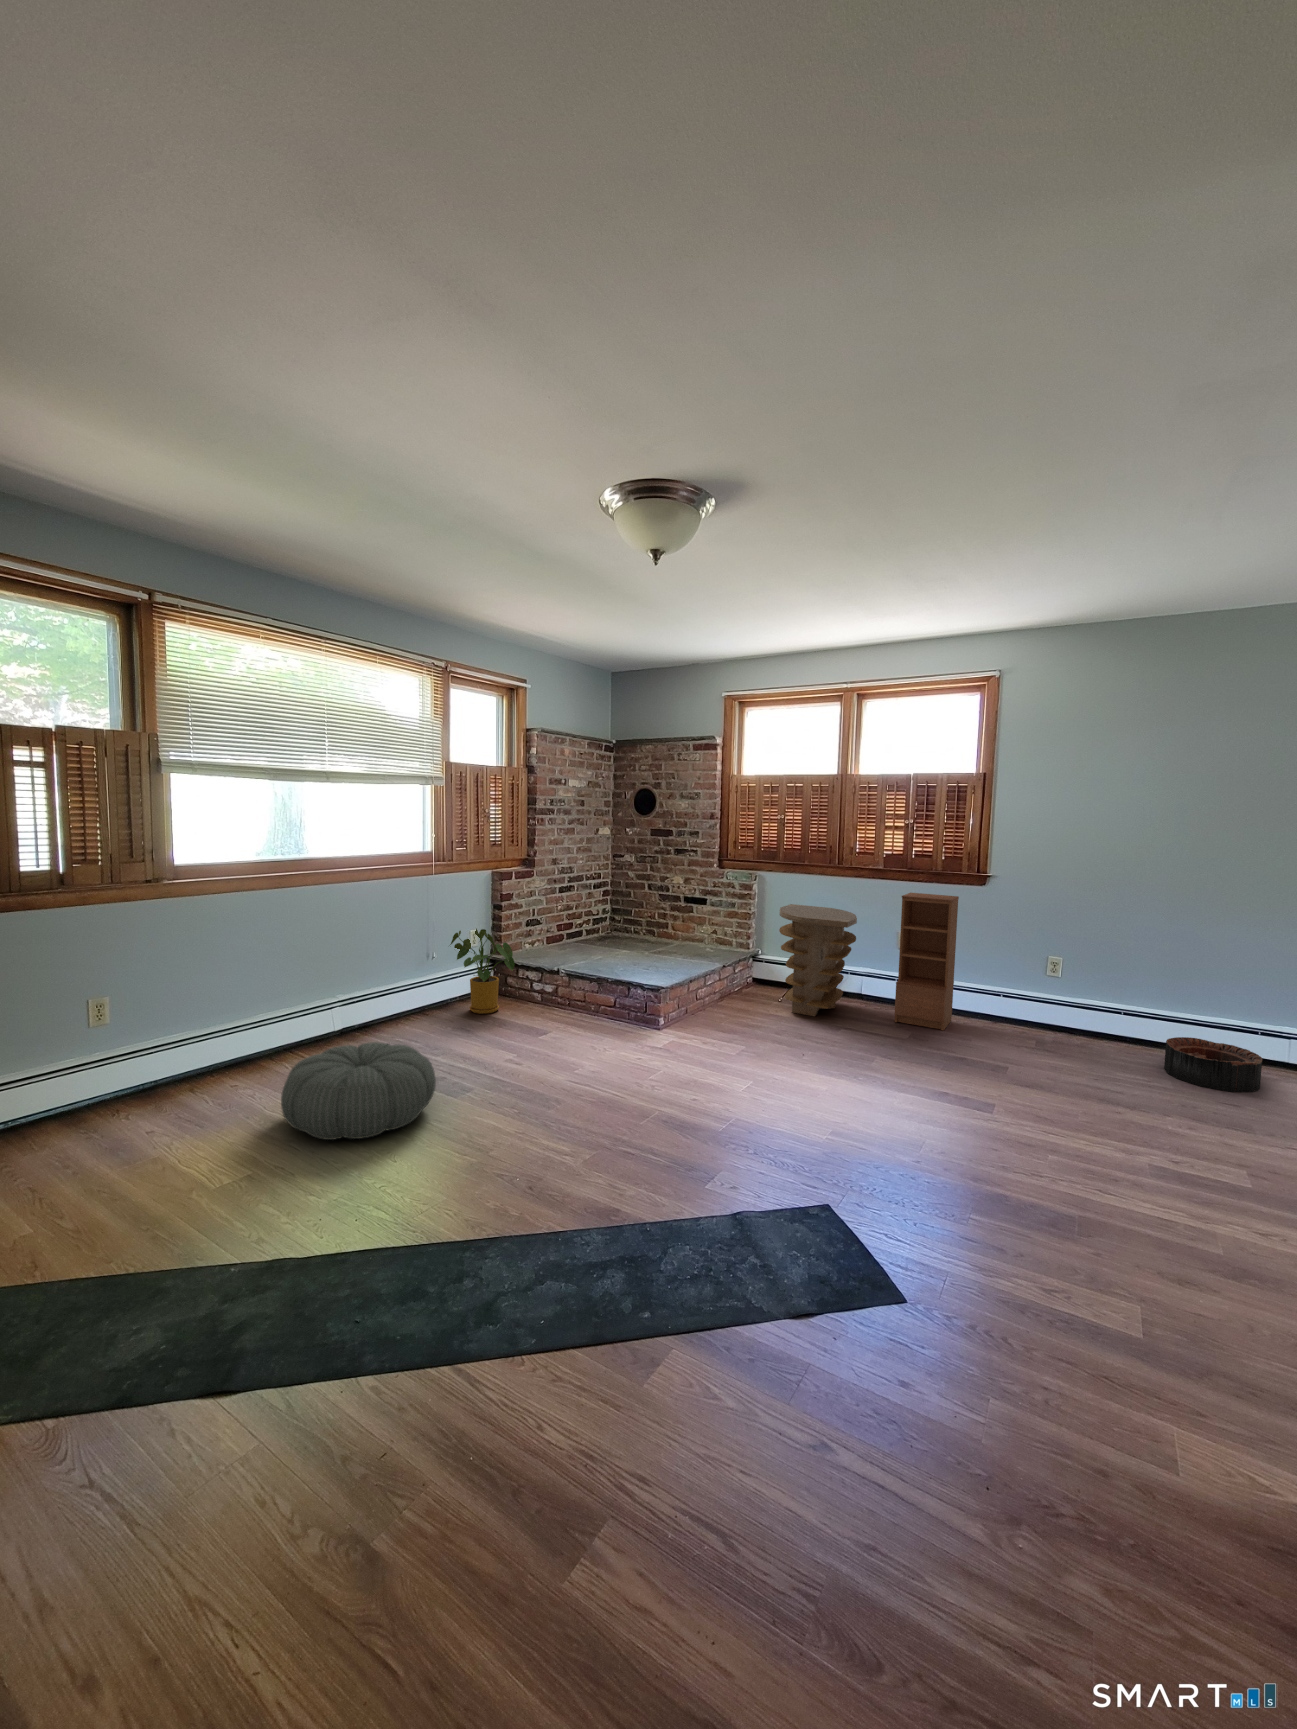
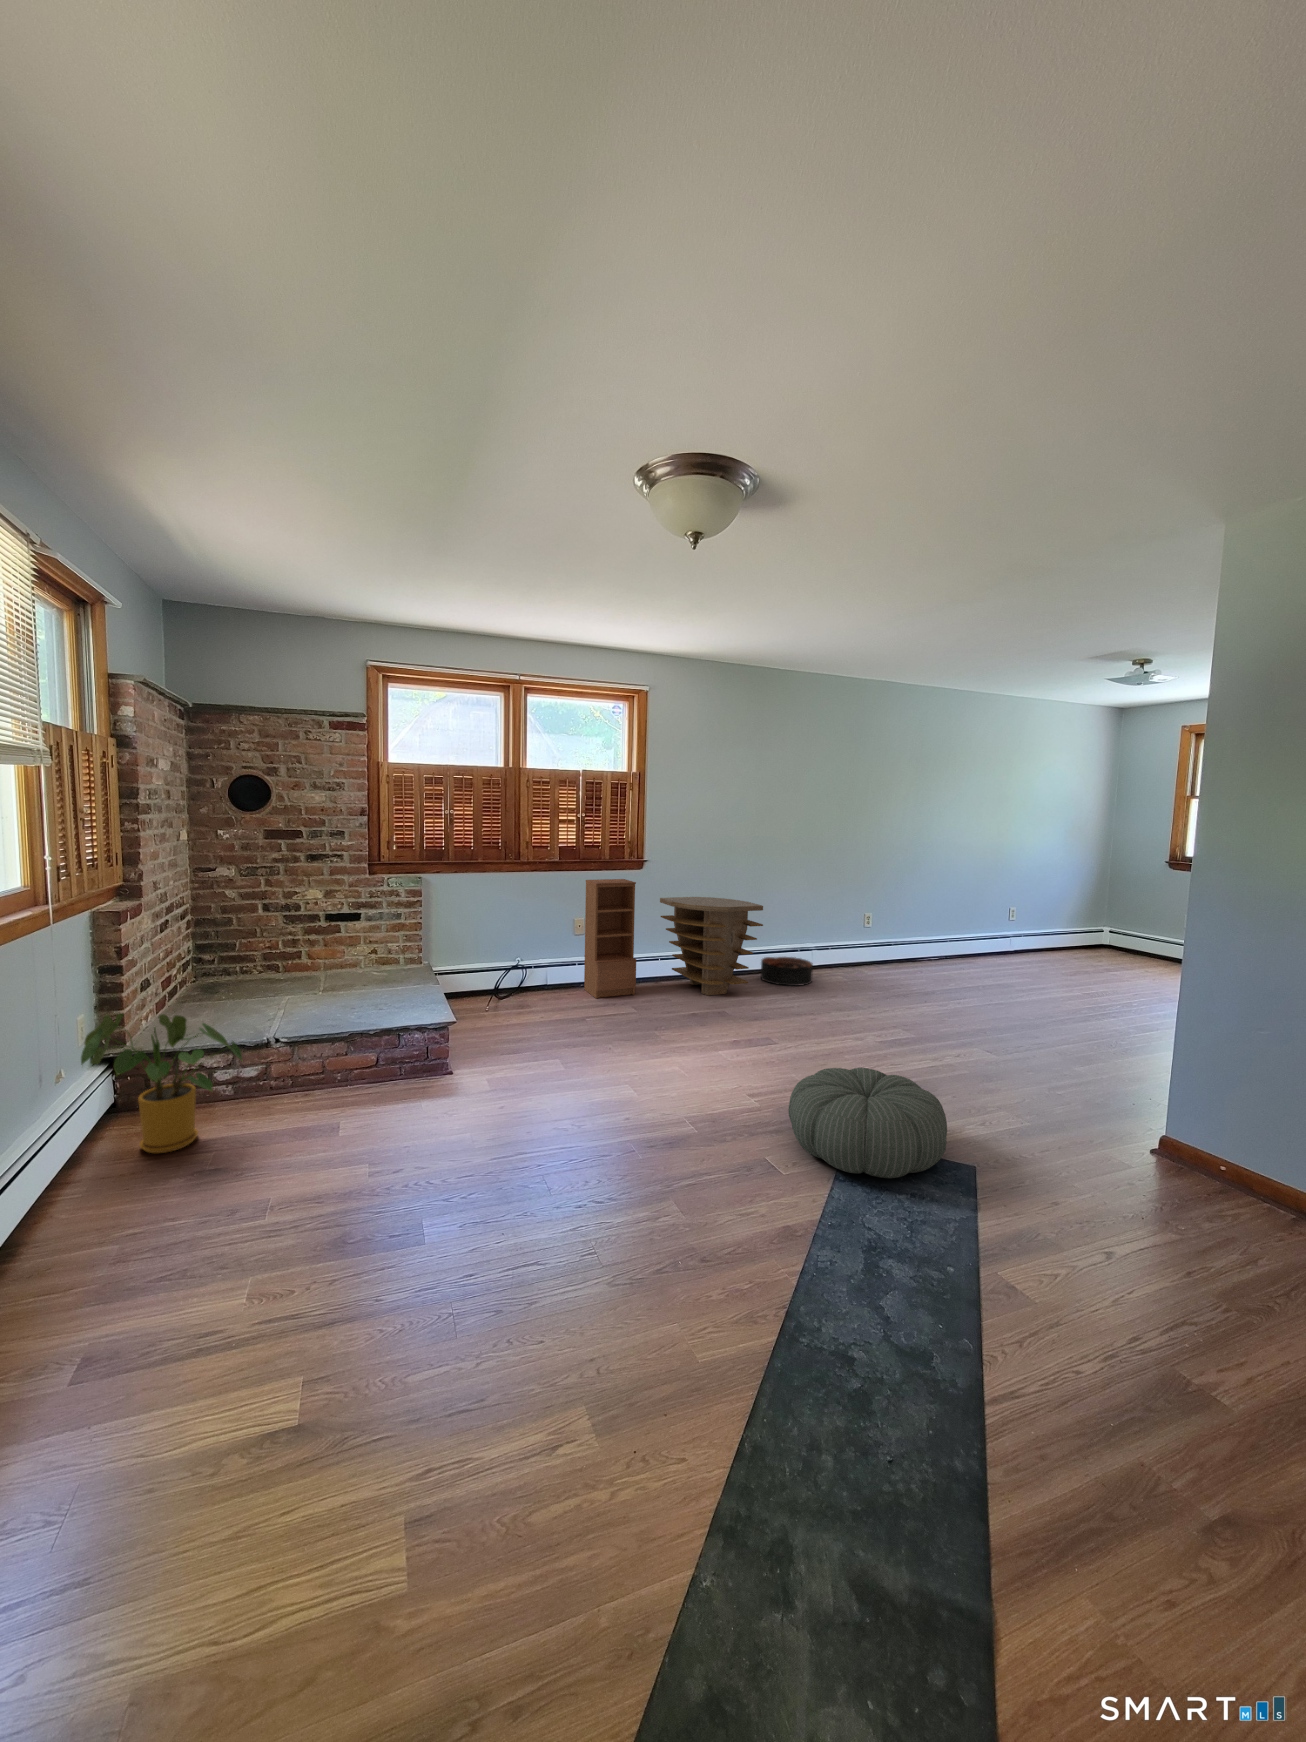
side table: present [779,904,857,1016] -> present [660,897,763,995]
pouf: present [281,1042,436,1140] -> present [788,1068,947,1178]

